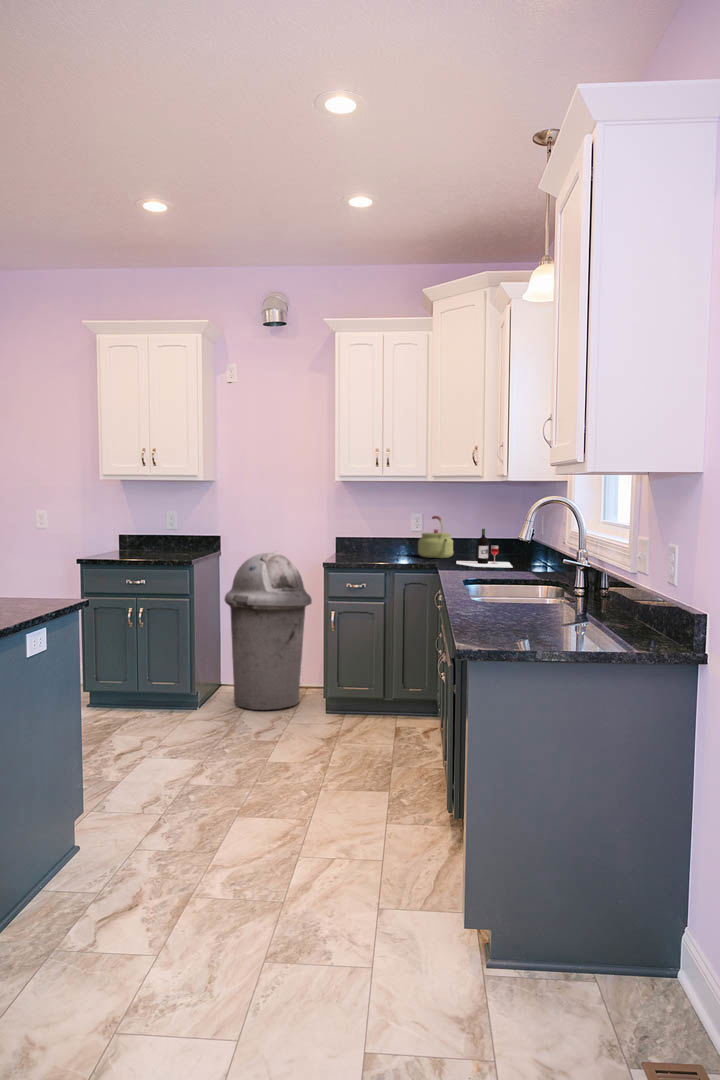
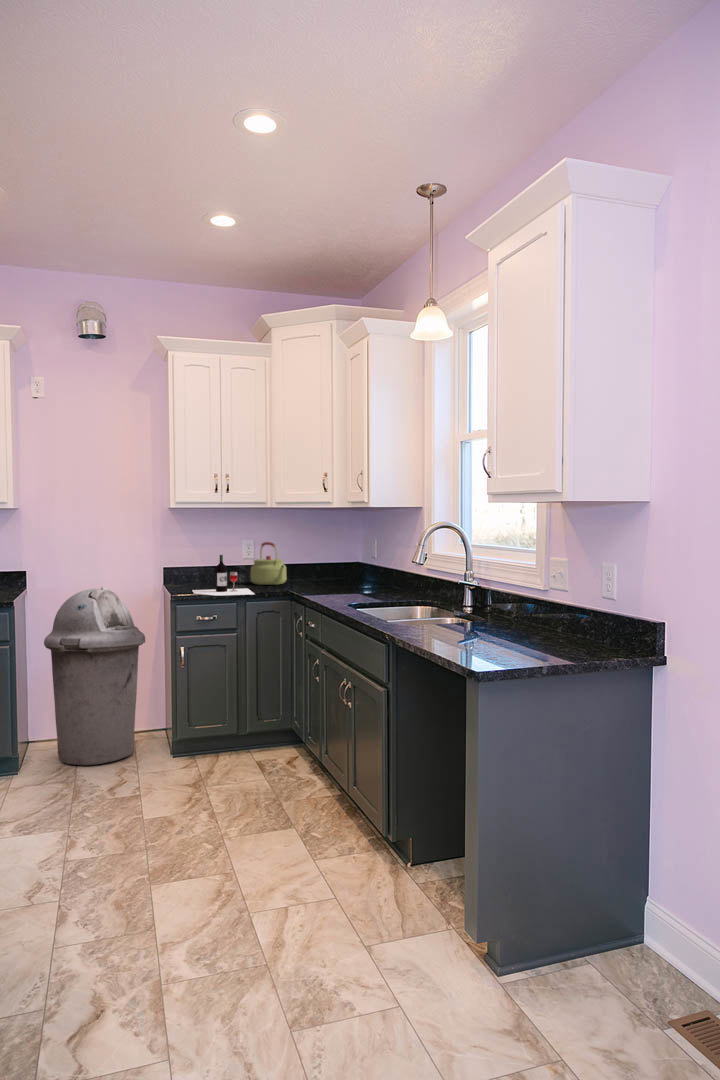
wine bottle: present [456,529,513,568] -> present [193,555,254,596]

